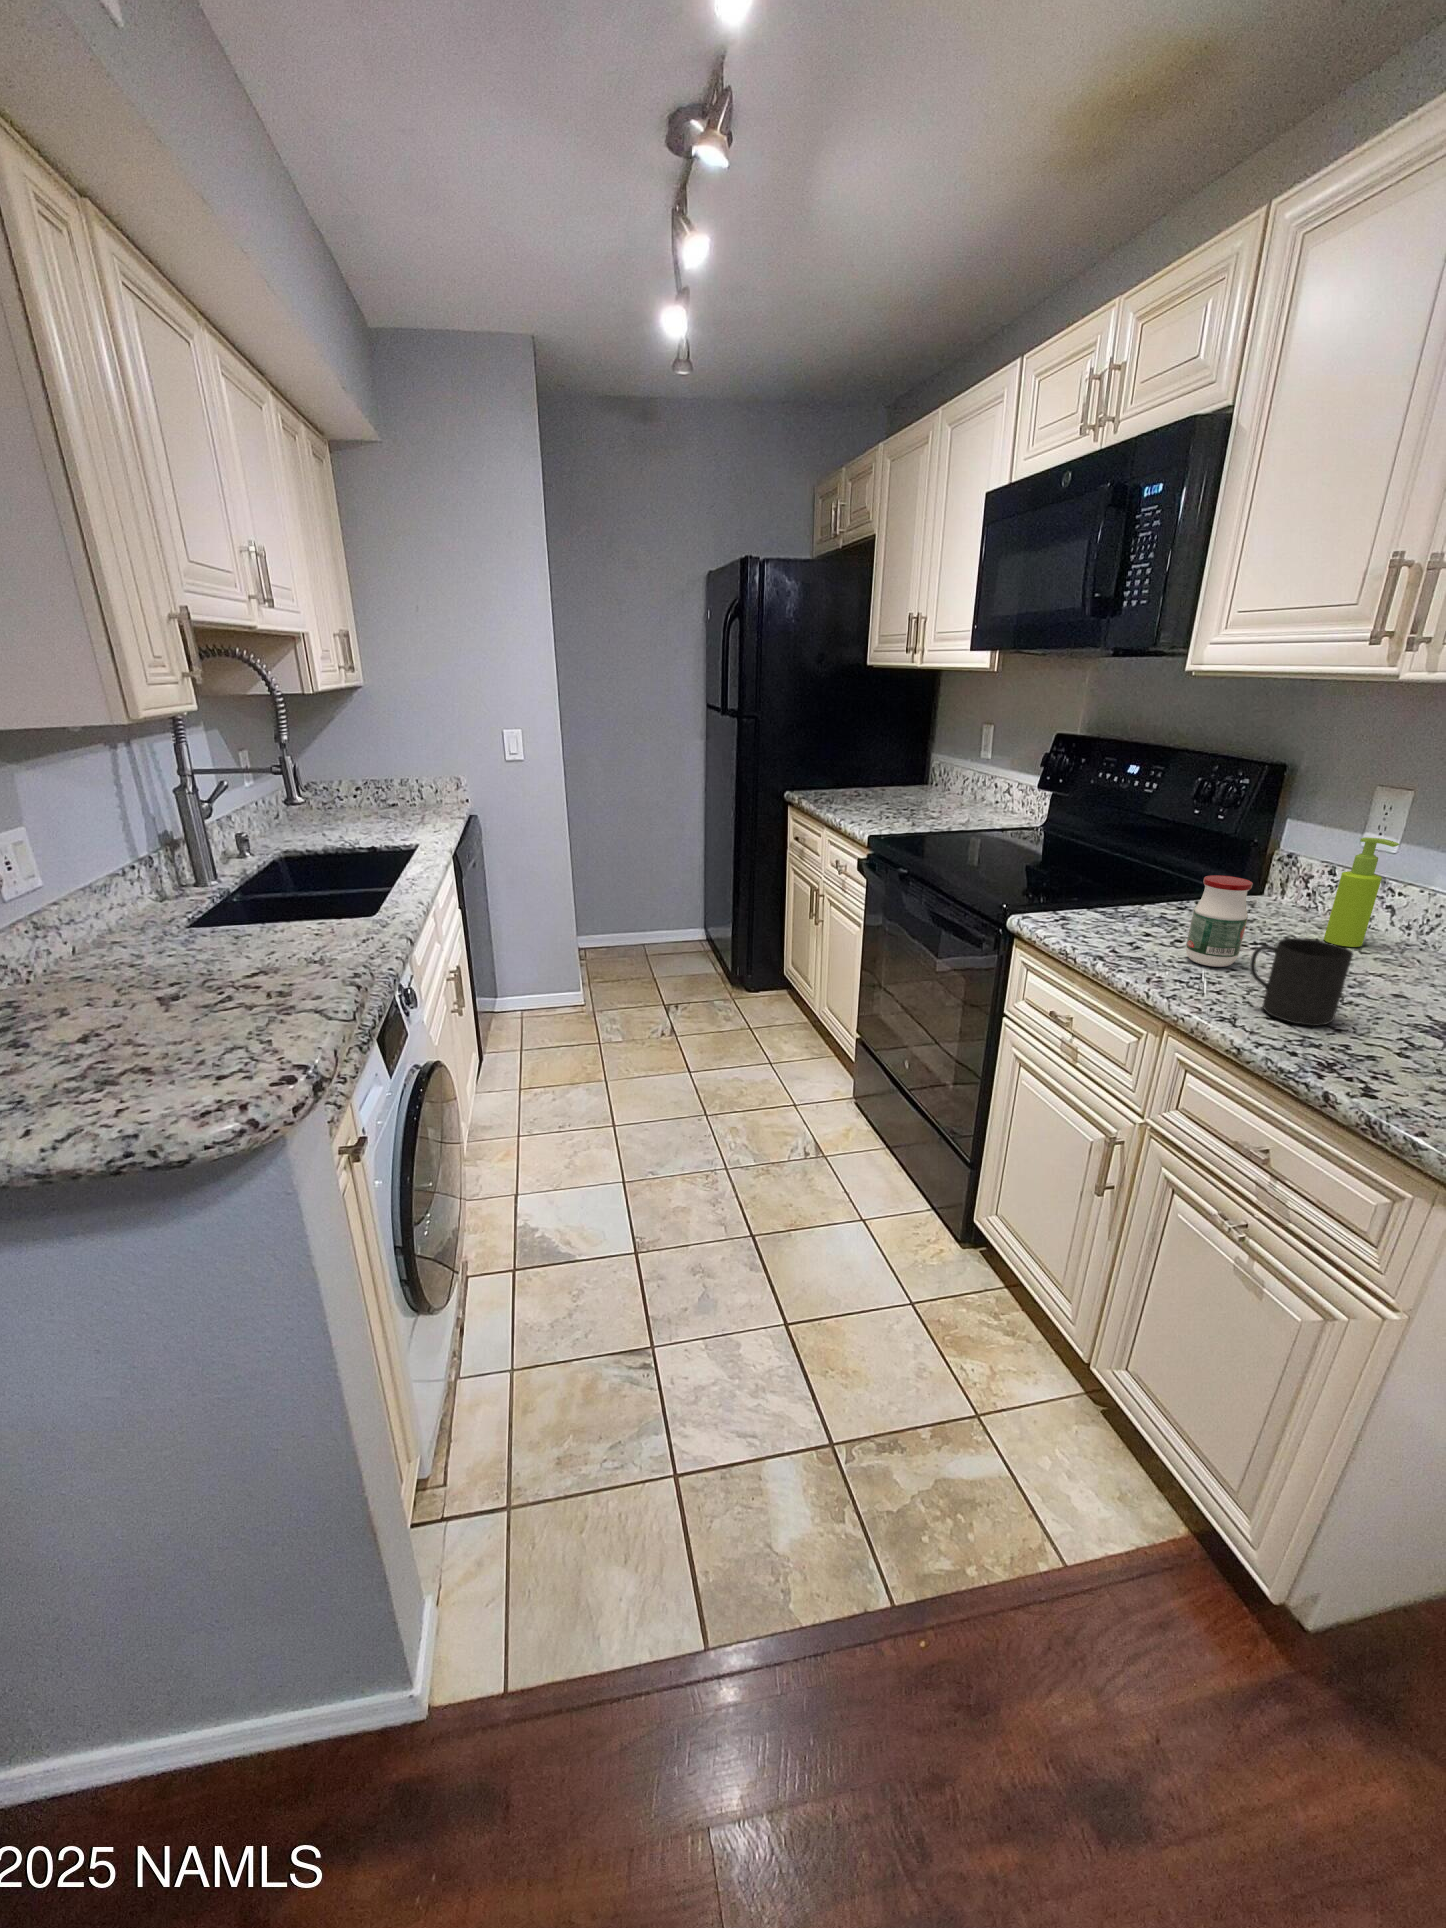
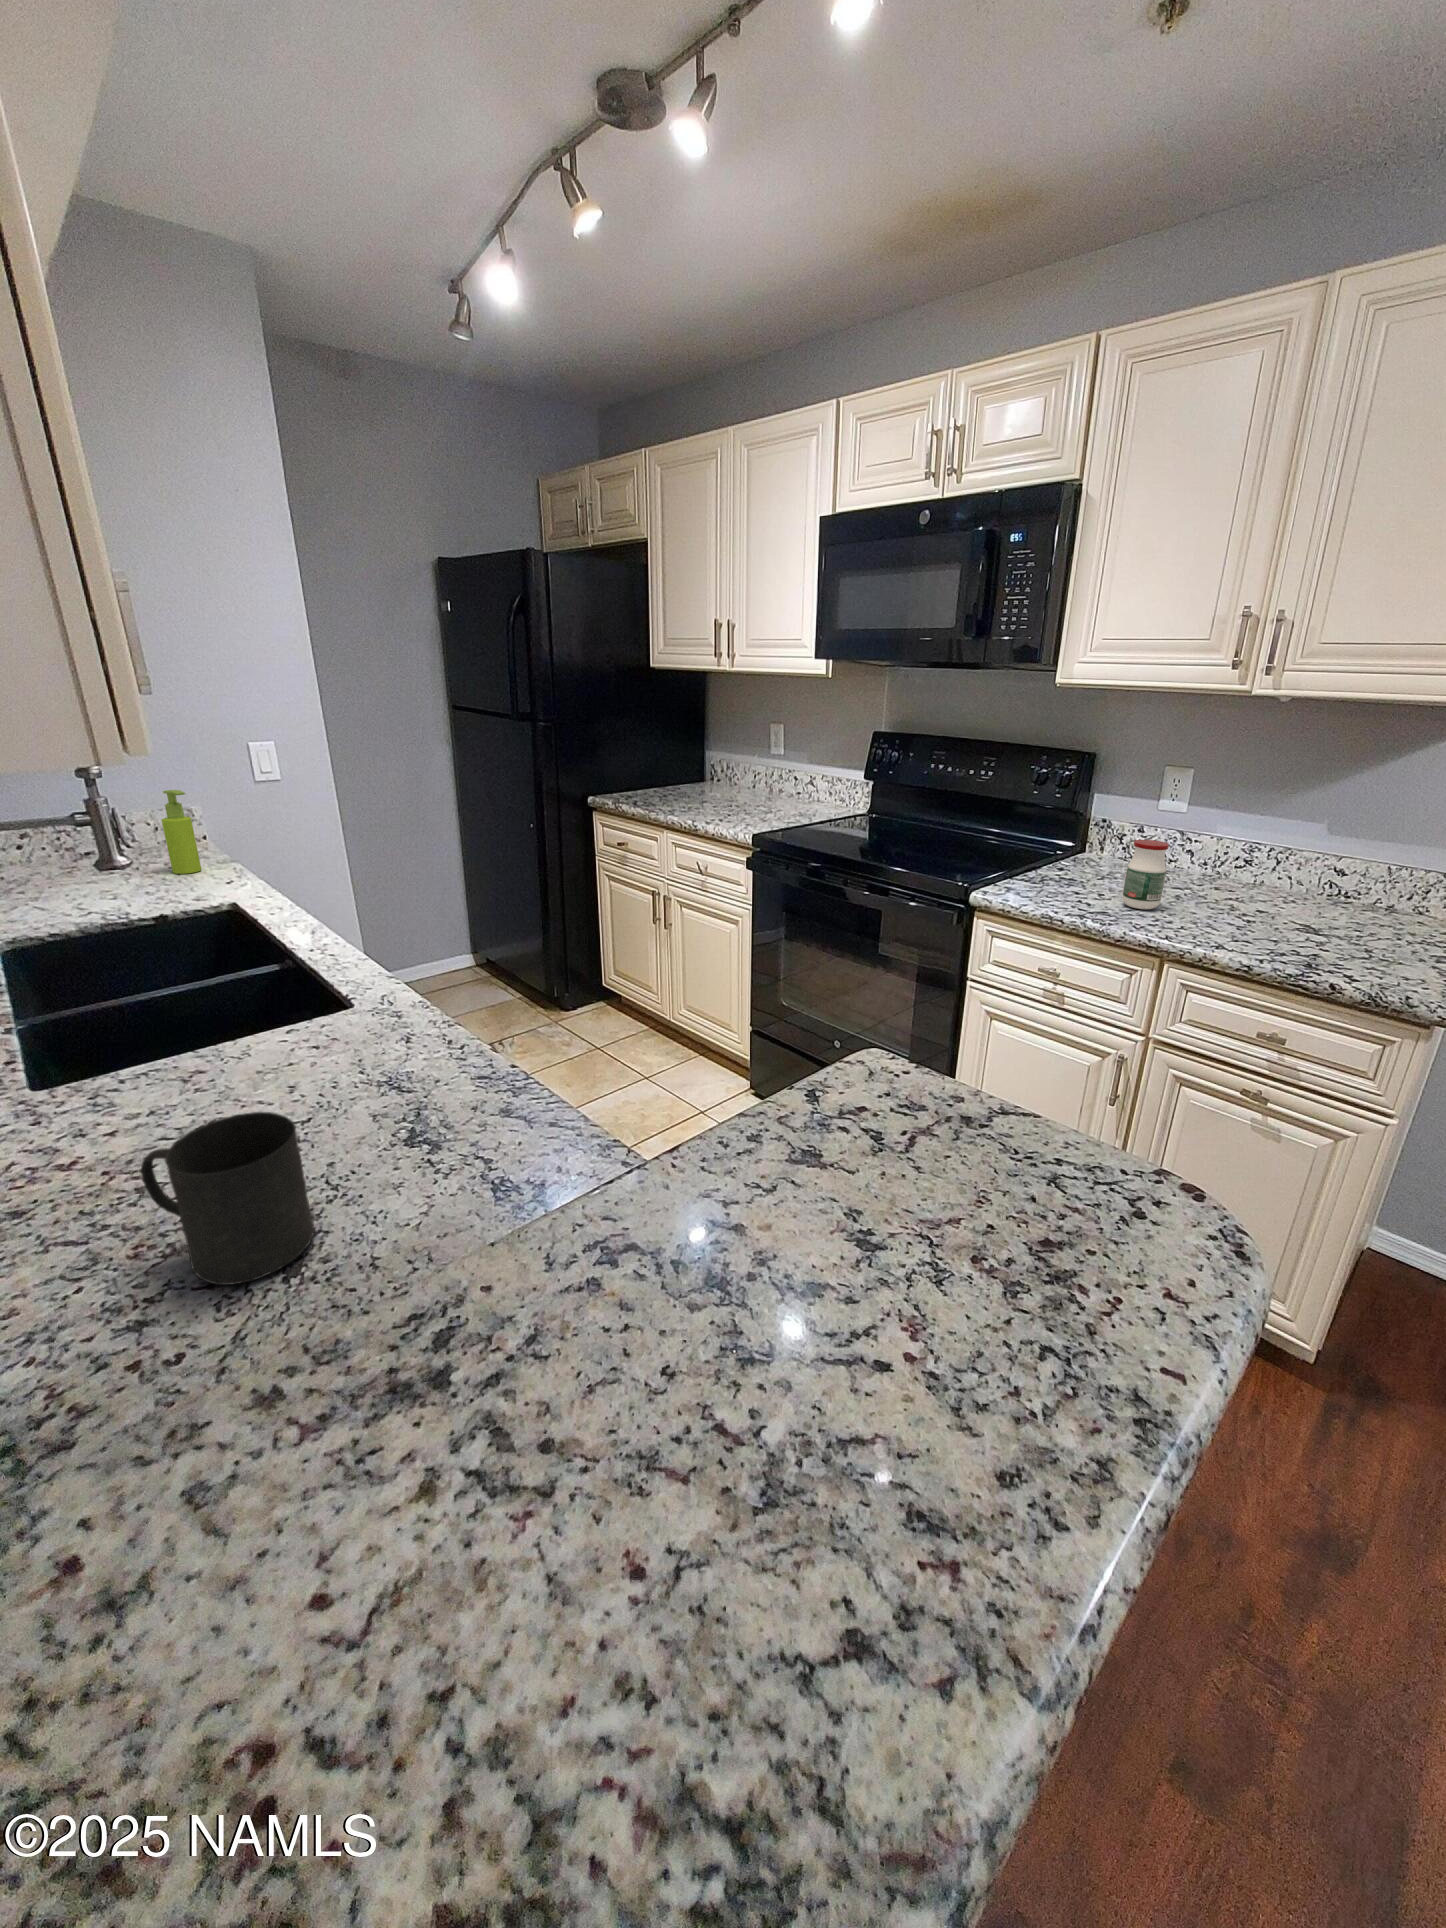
soap dispenser: present [1324,837,1400,947] -> present [162,790,201,874]
mug: present [1250,938,1353,1026] -> present [141,1112,314,1285]

